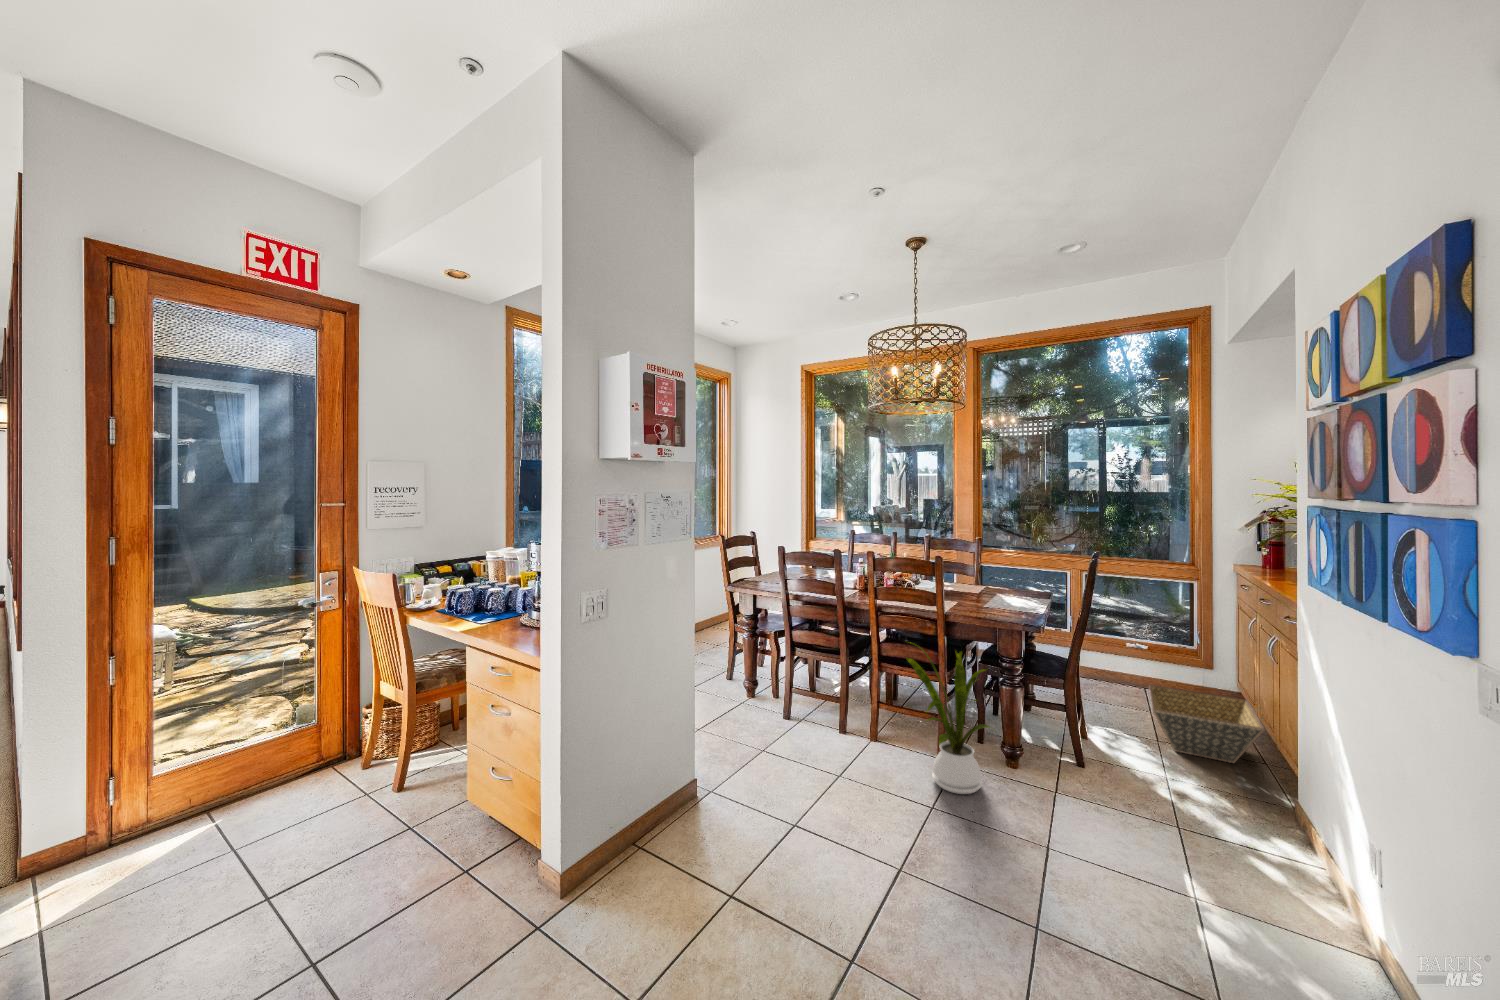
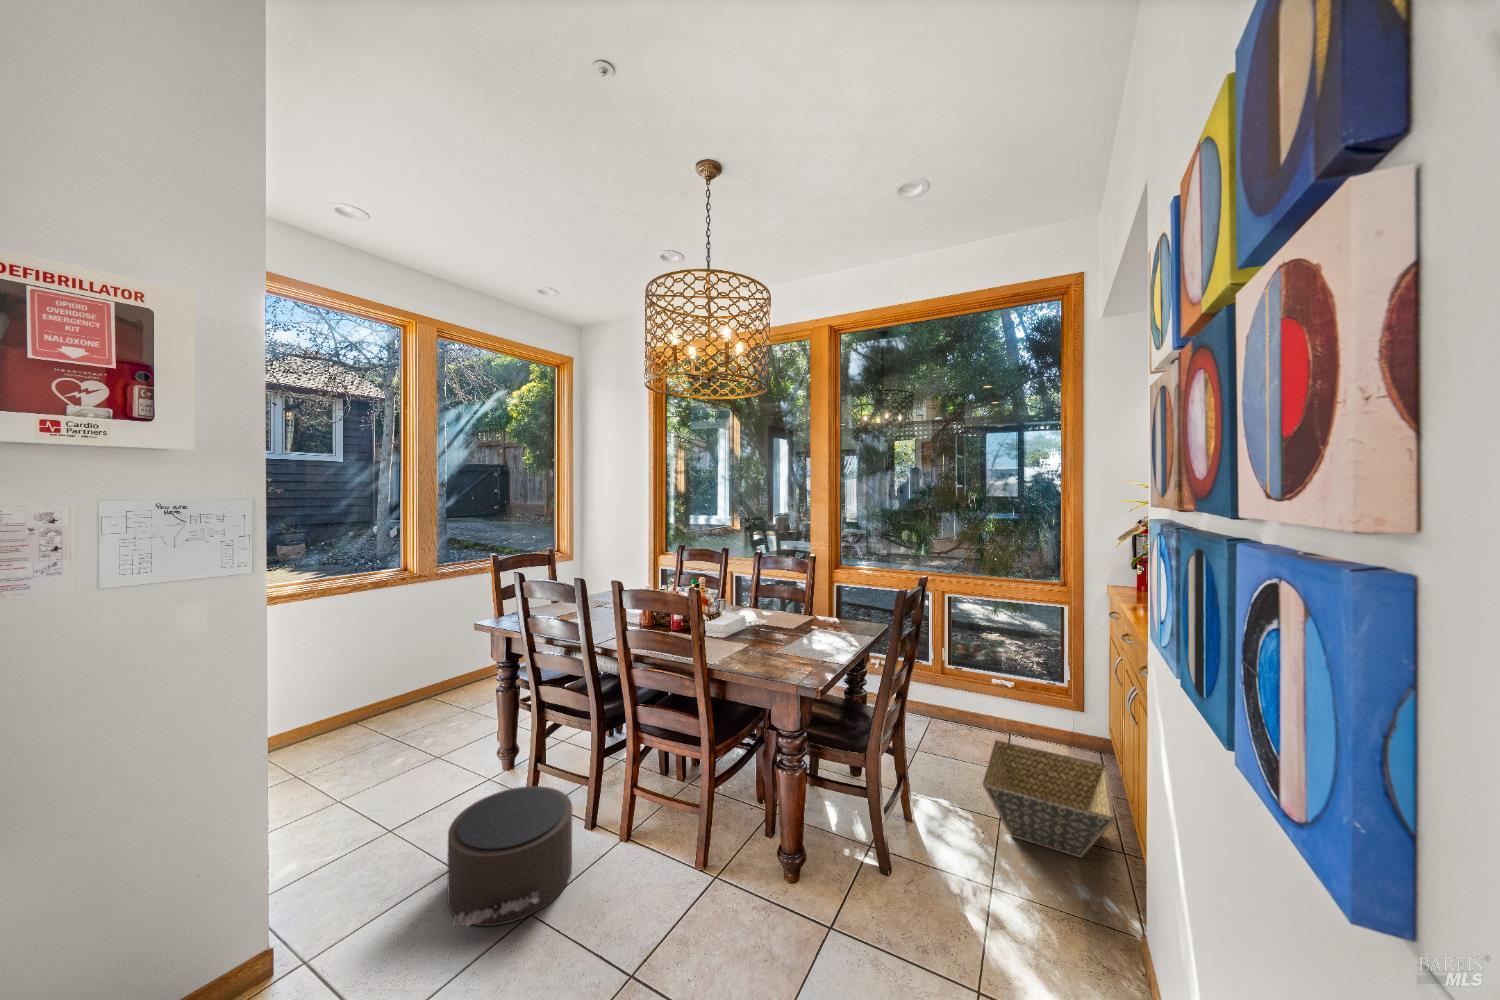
house plant: present [907,642,990,794] -> none [617,703,752,928]
pouf: none [769,709,859,791] -> present [448,786,572,928]

